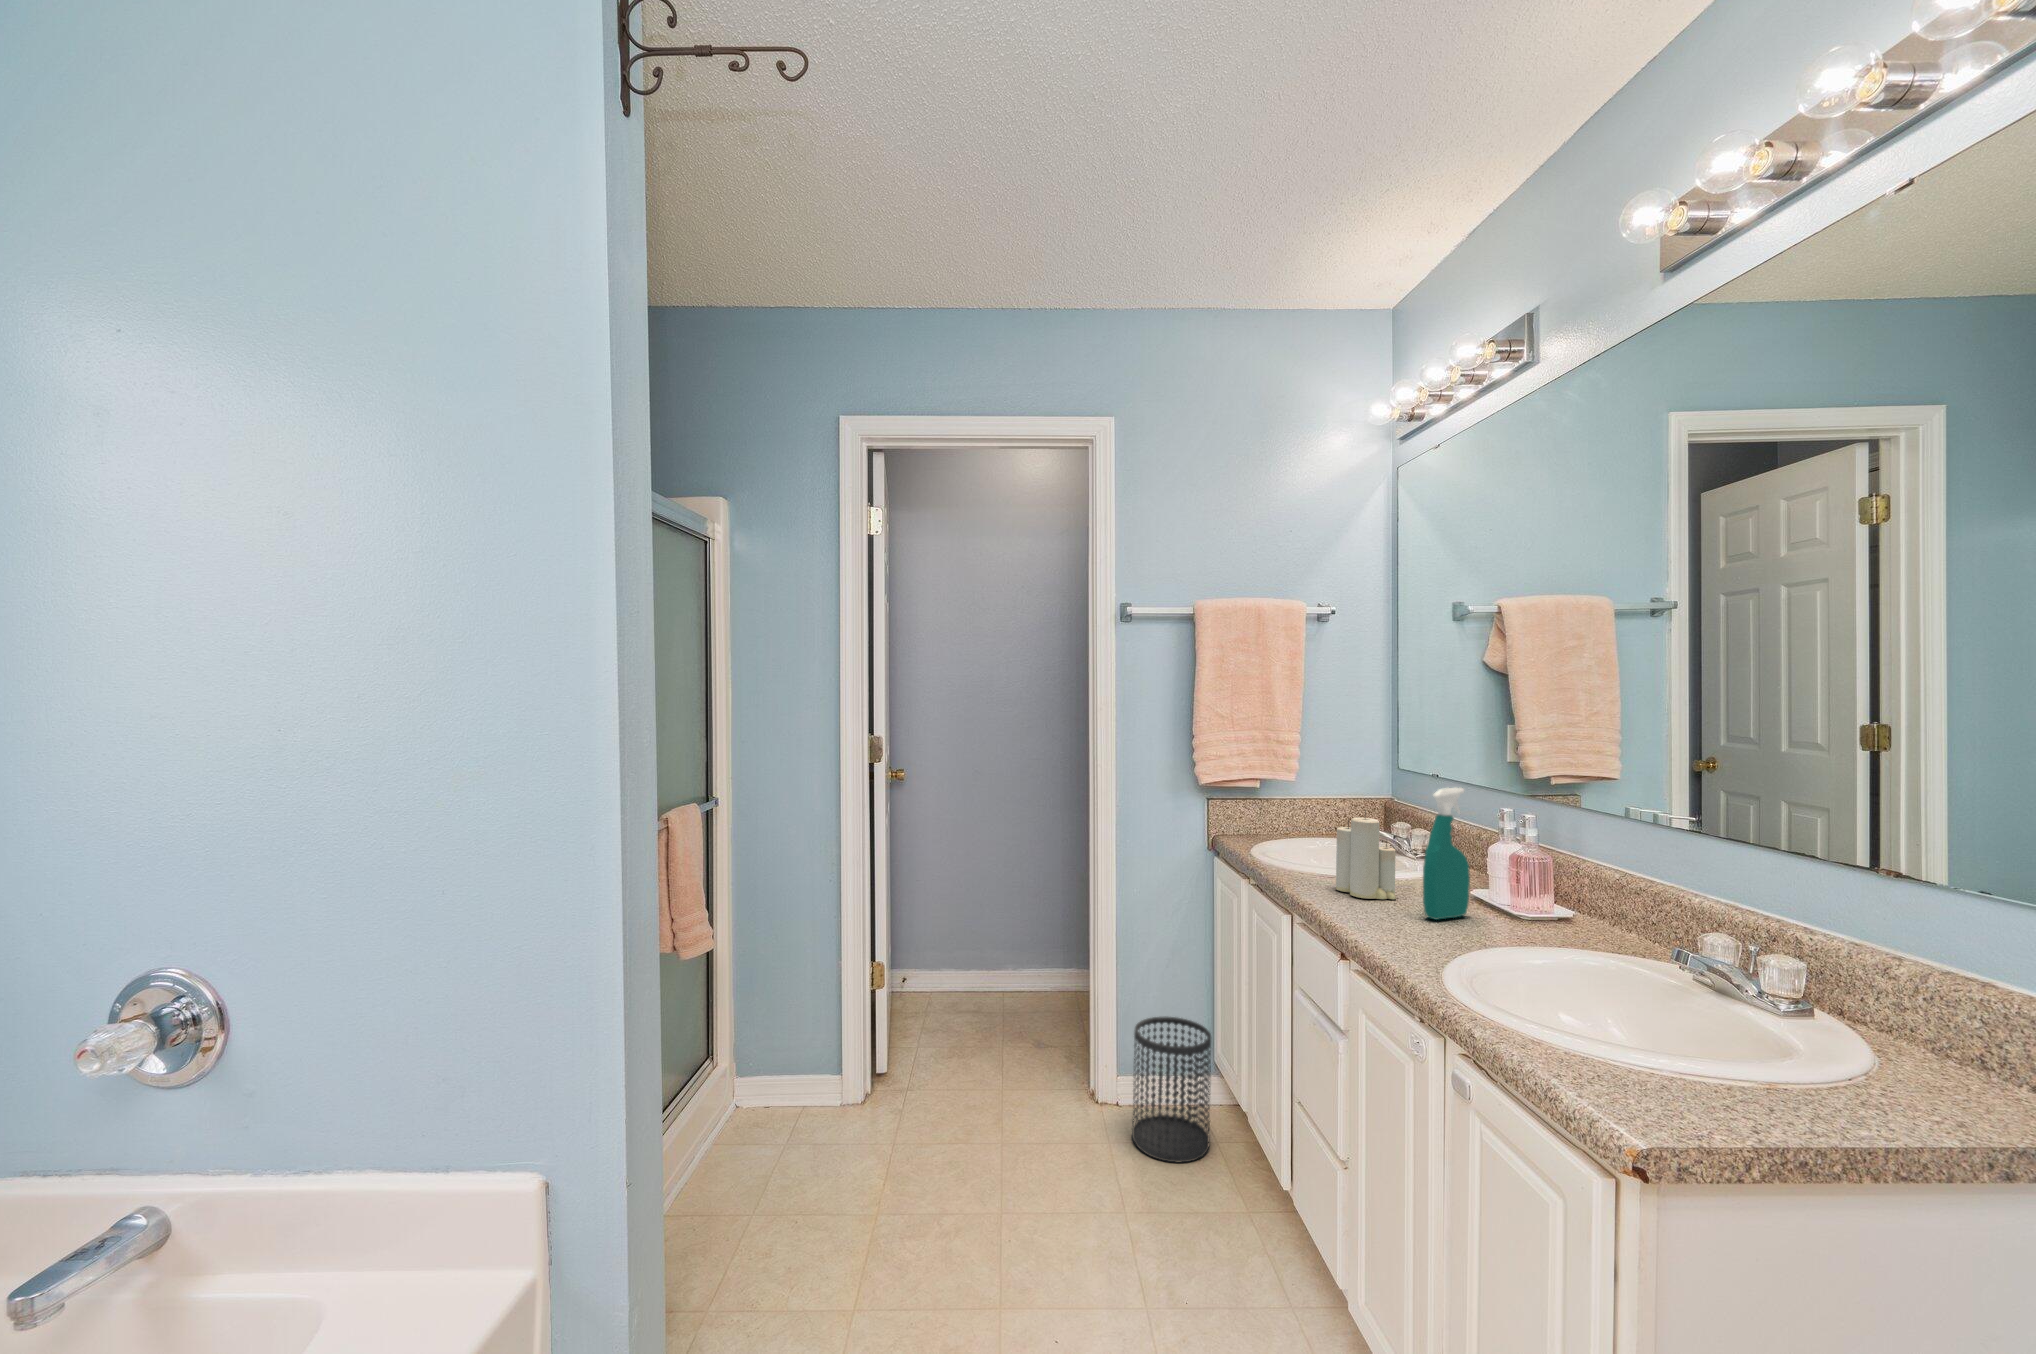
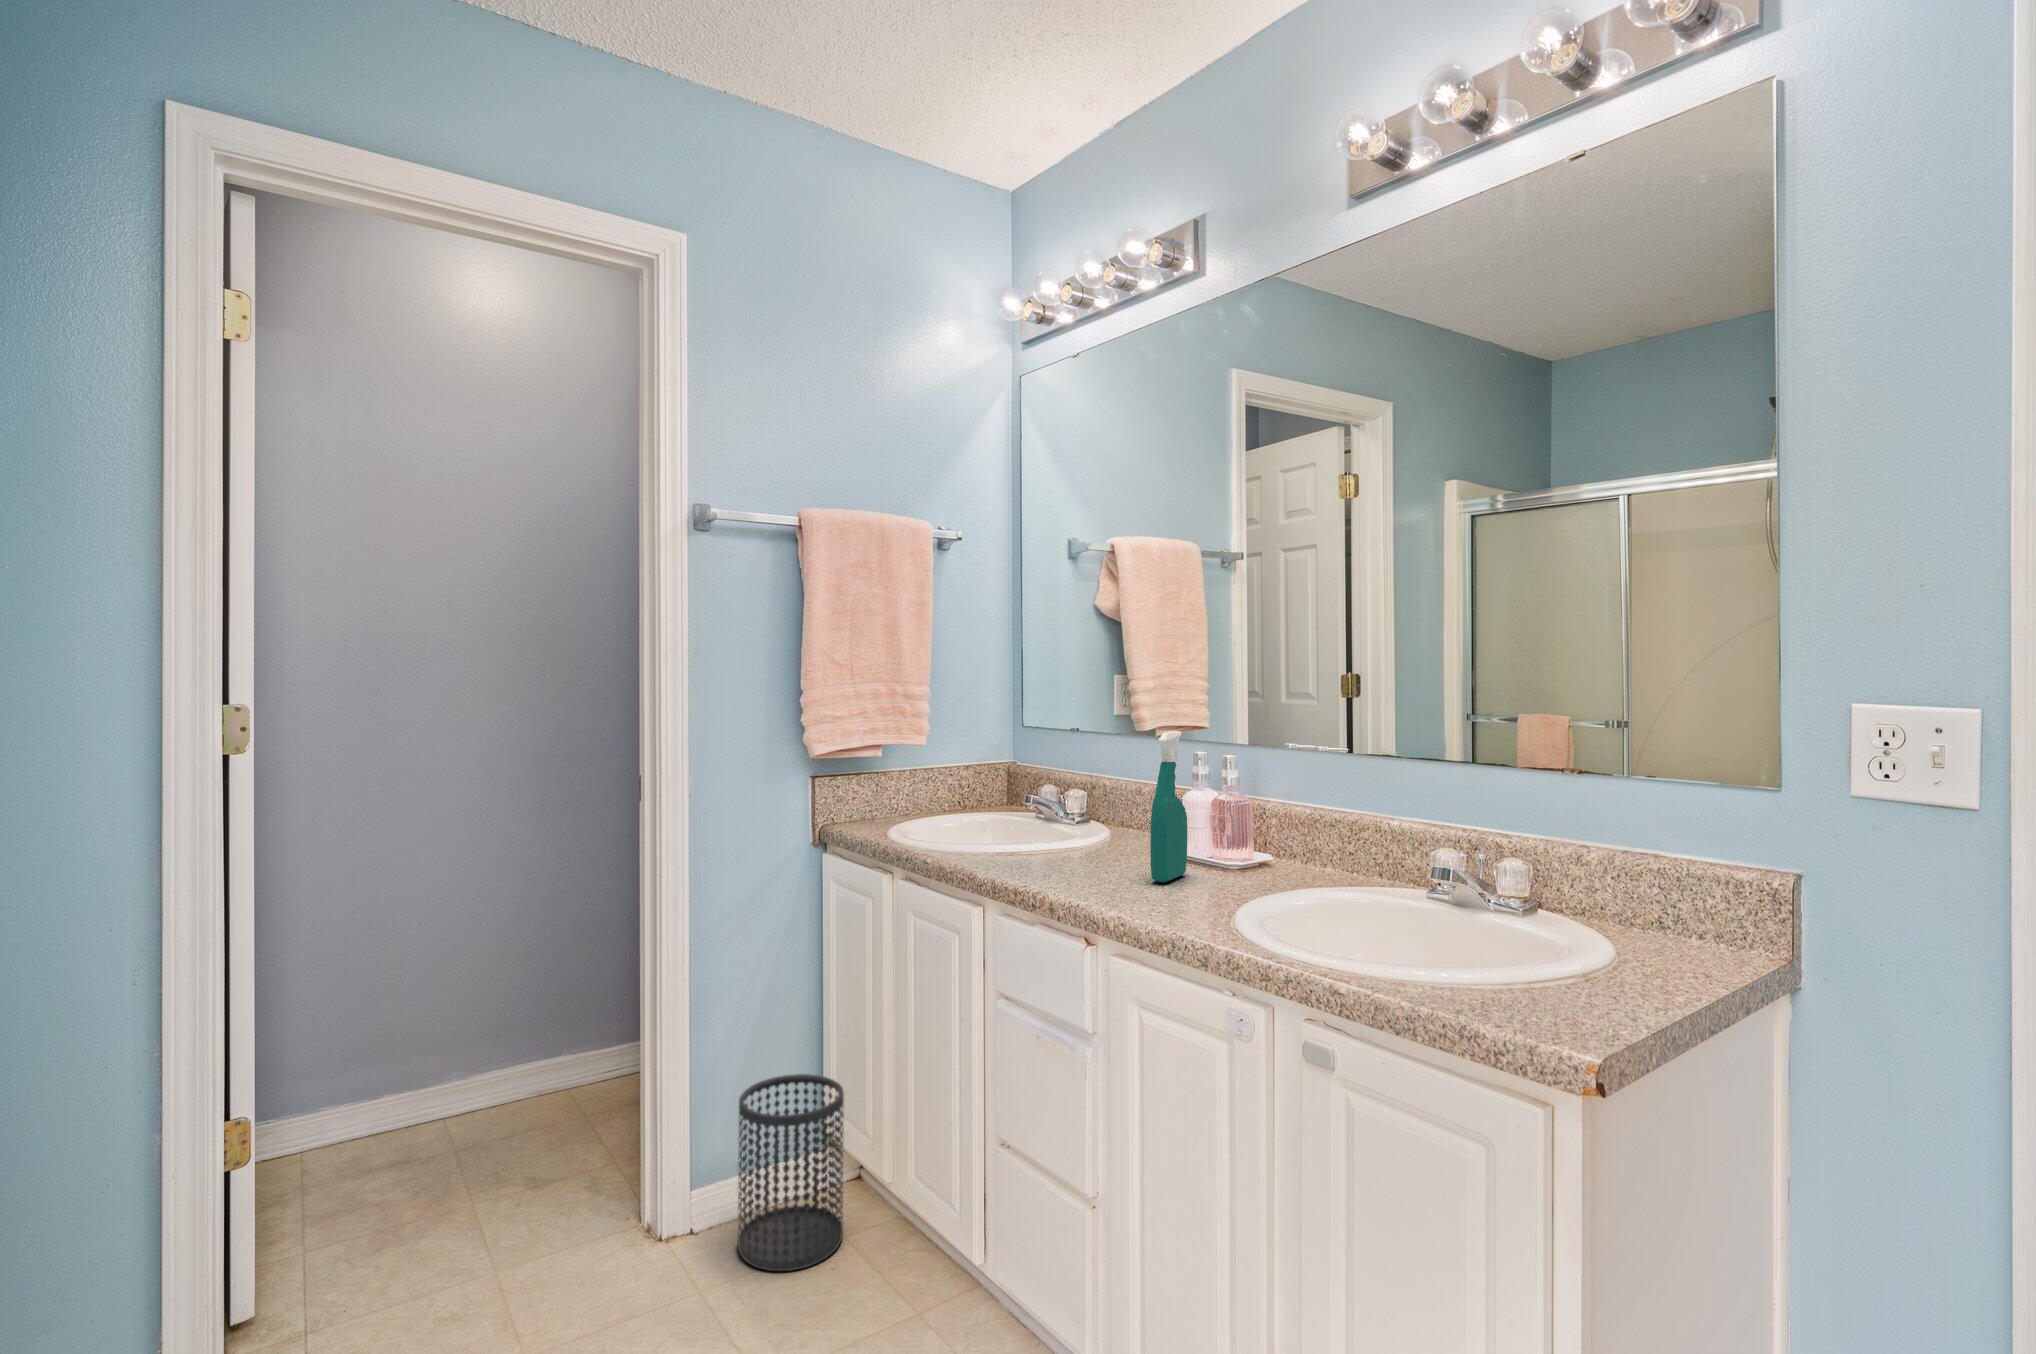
candle: present [1336,810,1396,899] -> none [1031,767,1102,872]

